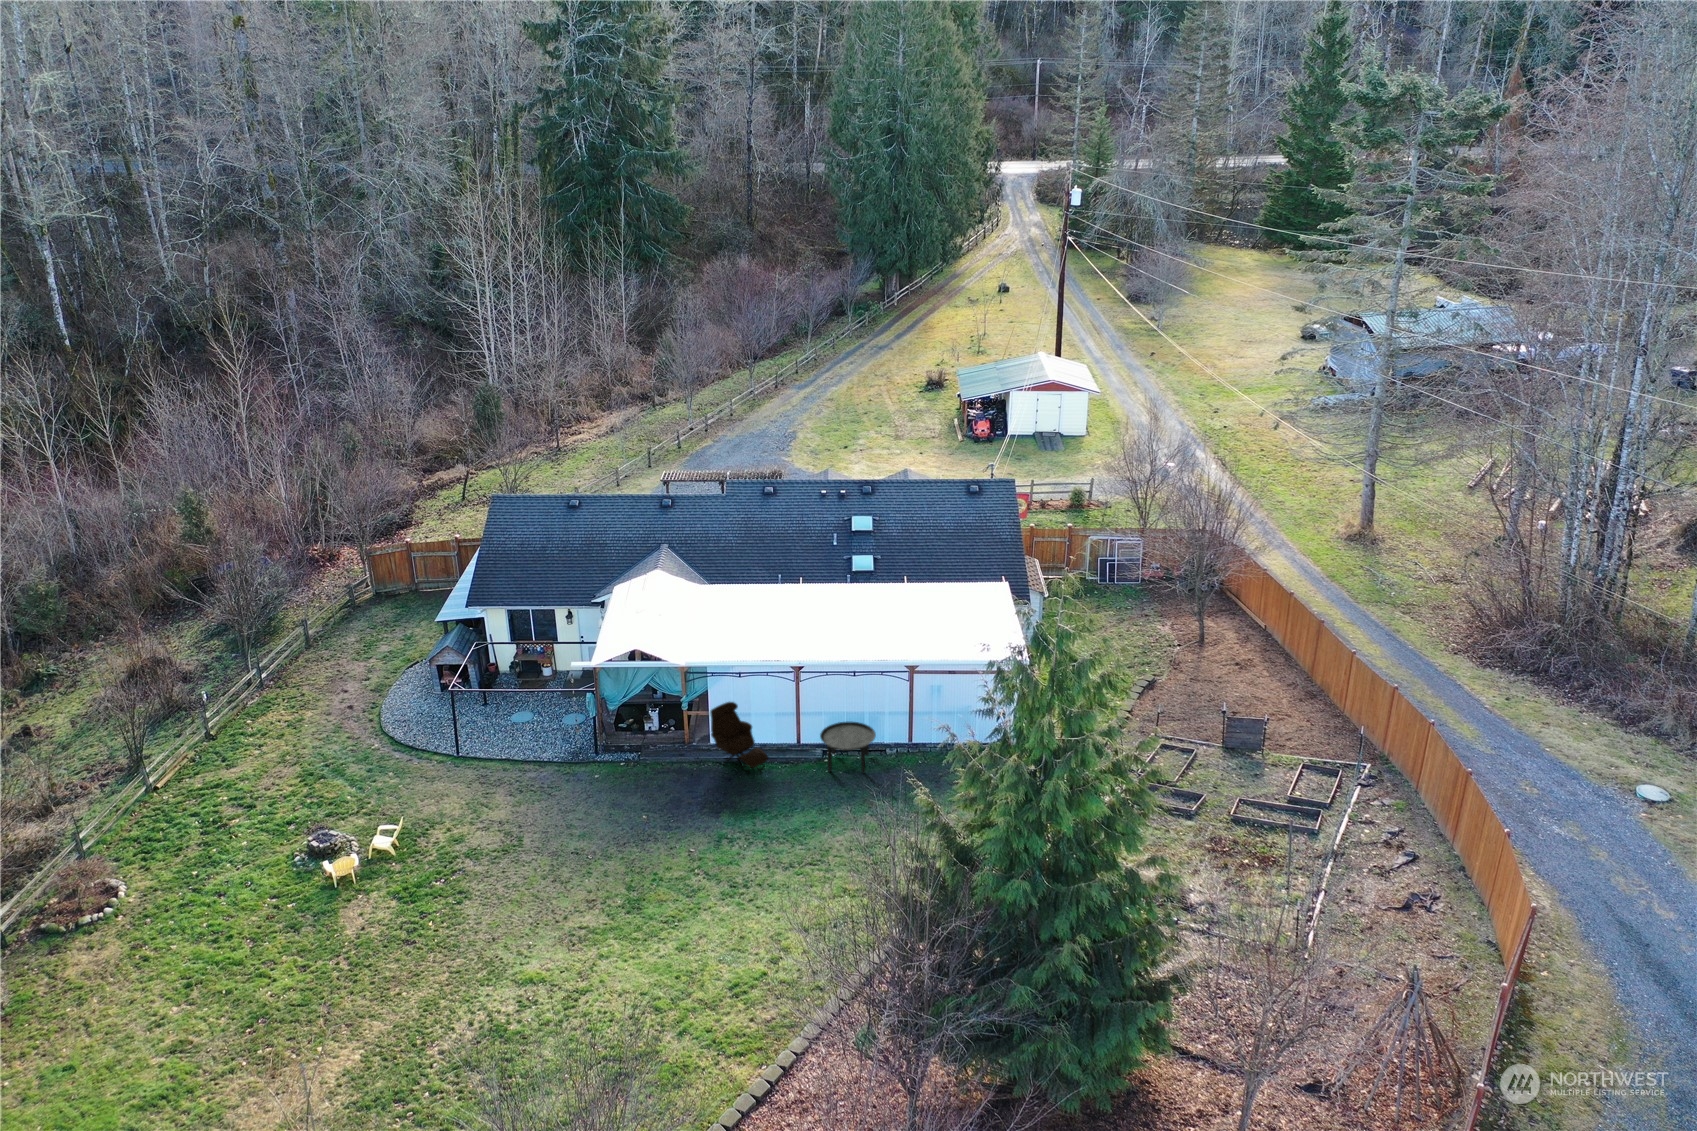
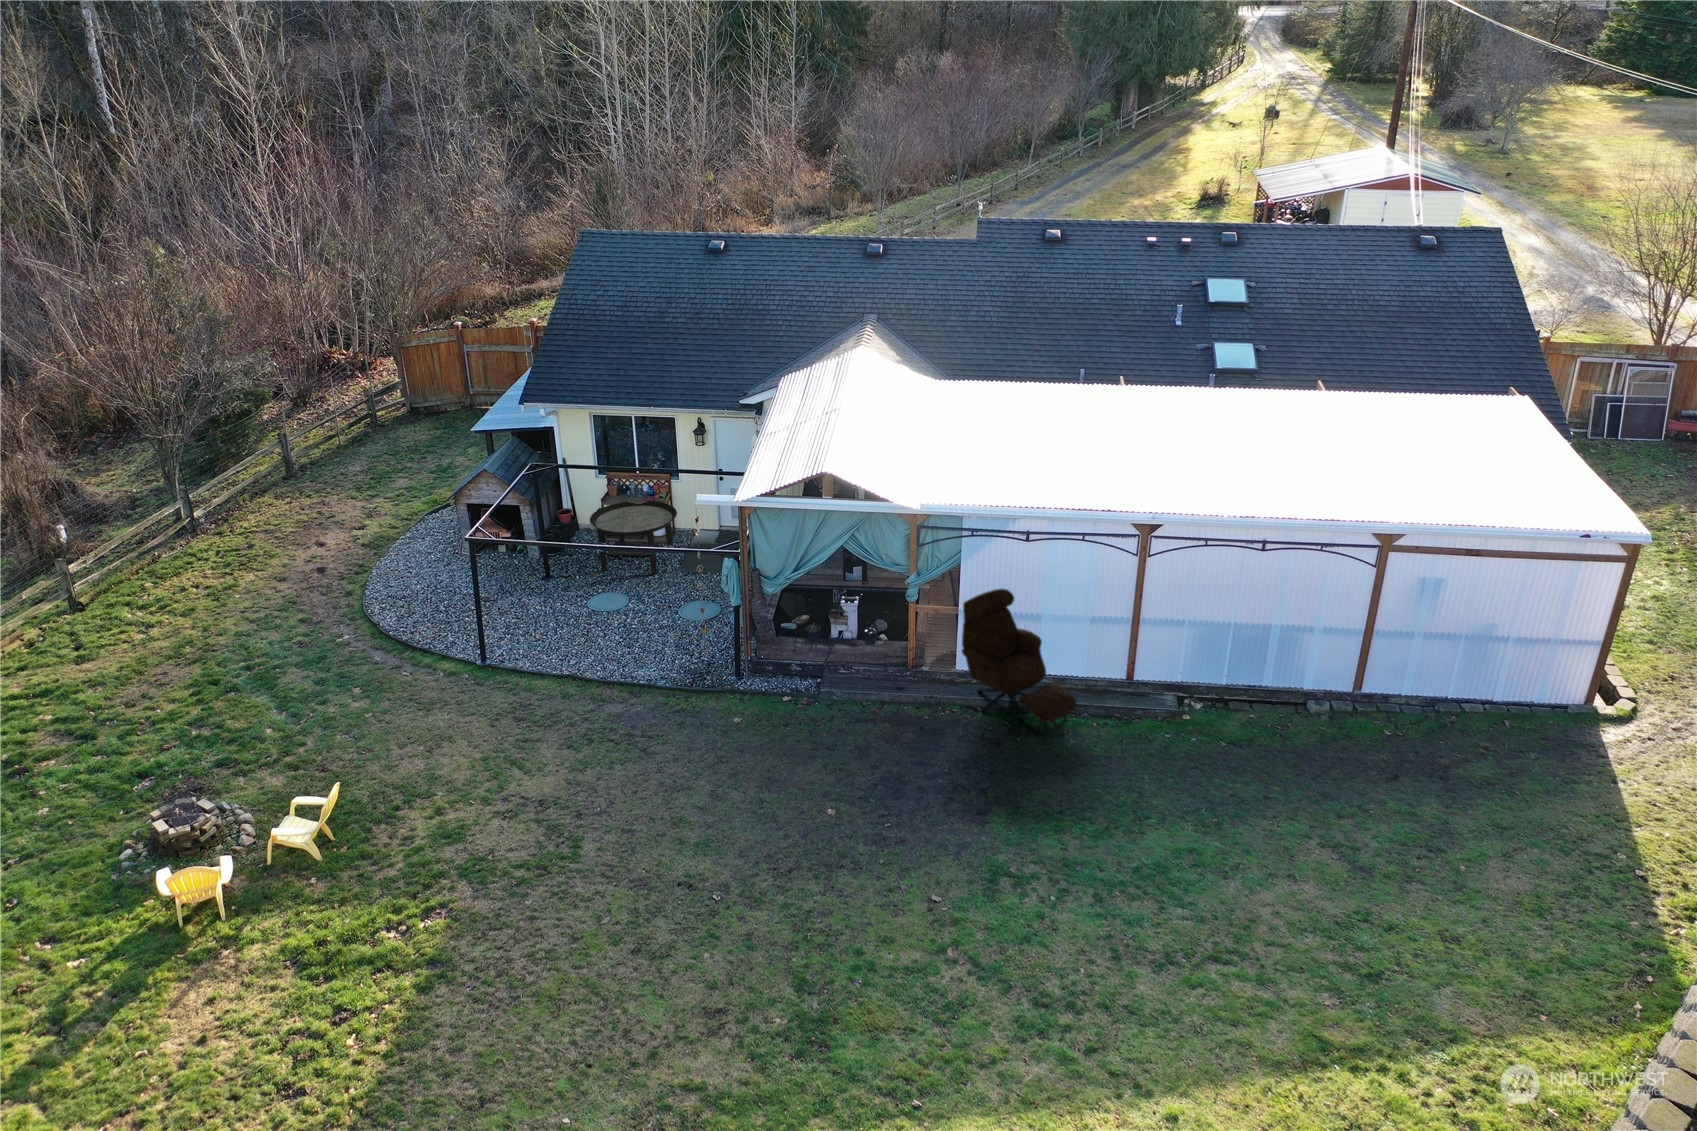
round table: present [820,722,876,773] -> present [590,501,677,575]

